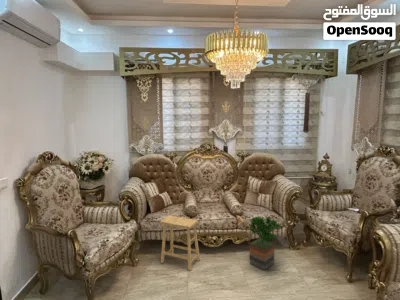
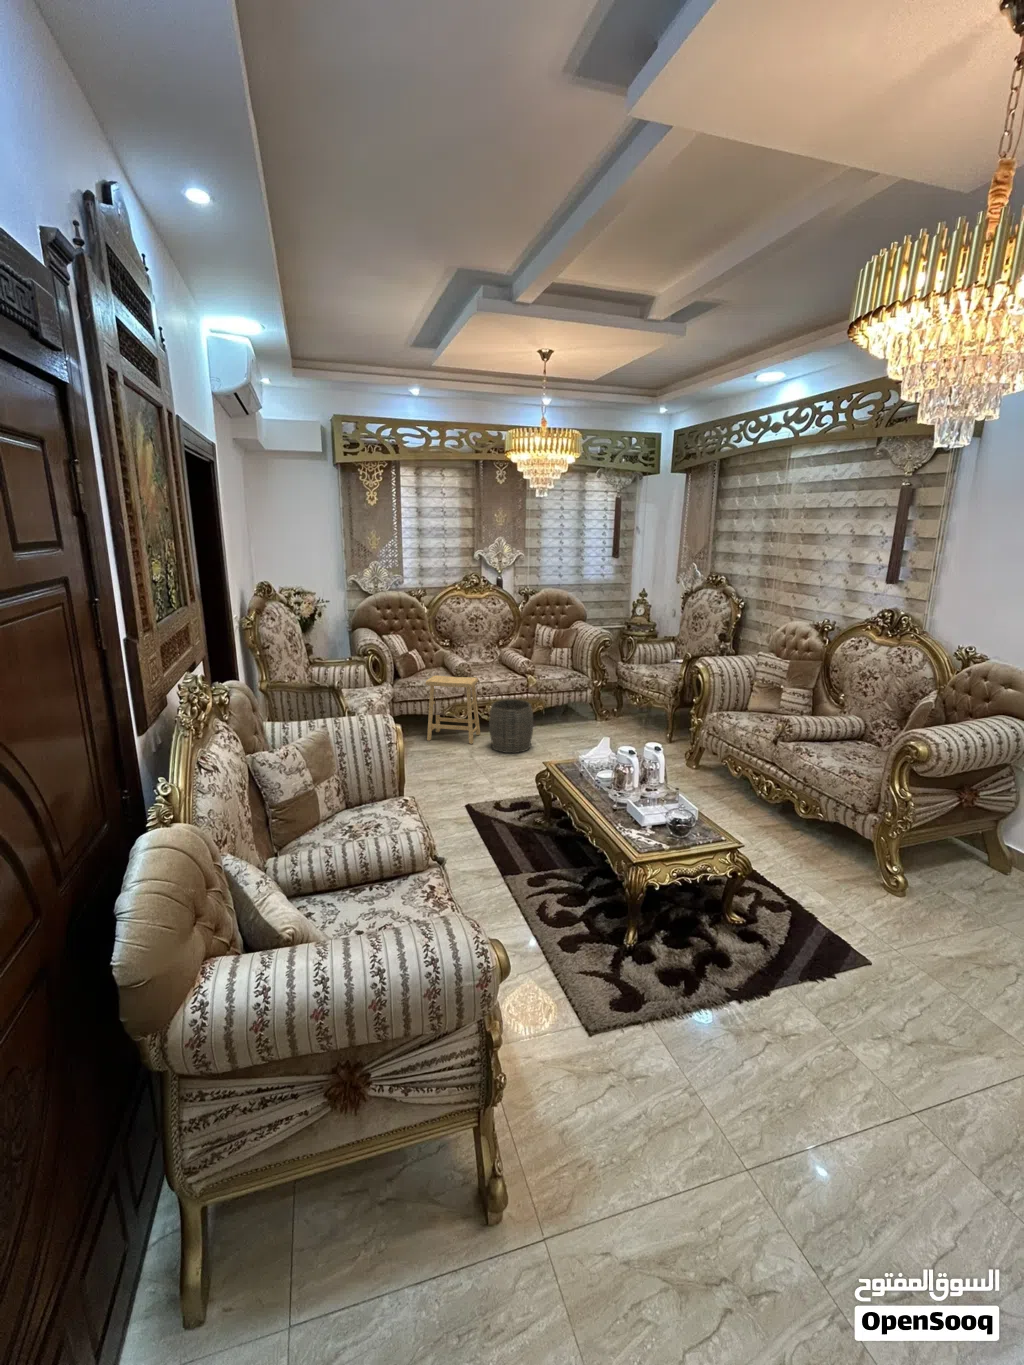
potted tree: present [250,216,280,270] -> none [547,669,589,737]
woven basket: none [202,239,235,286] -> present [489,699,533,753]

